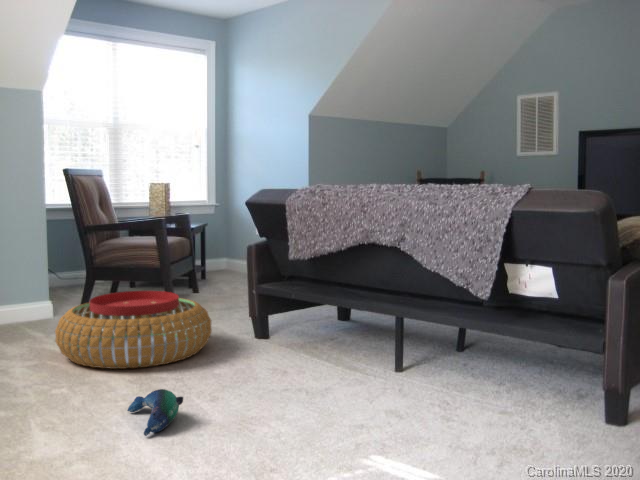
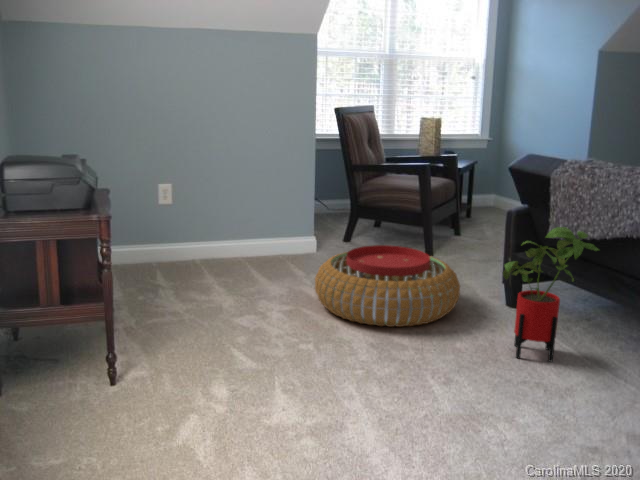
house plant: none [254,240,339,374] -> present [503,227,598,362]
plush toy: present [127,389,183,436] -> none [366,364,417,410]

